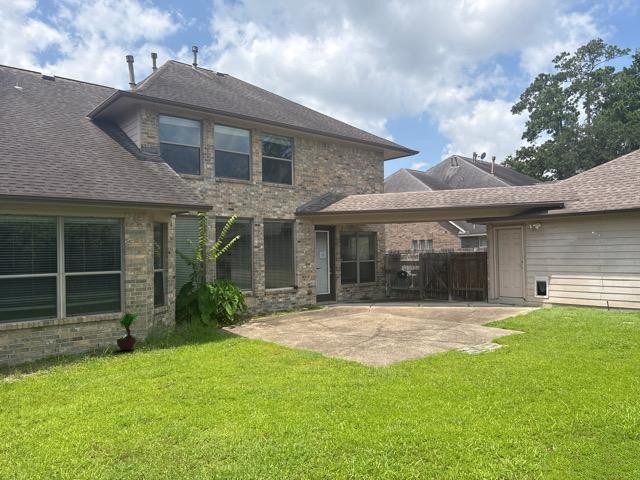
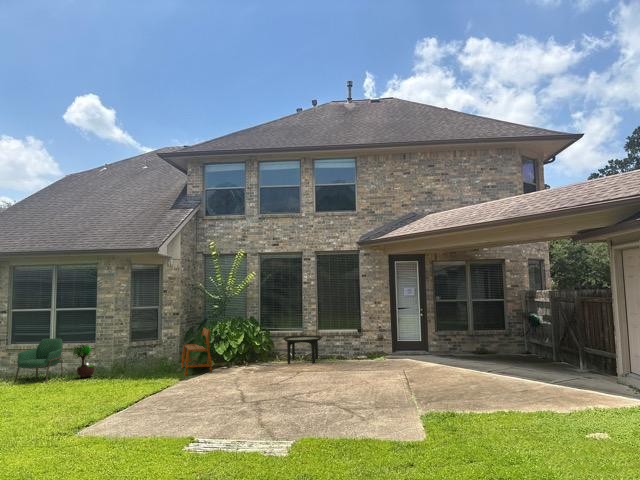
bench: none [187,290,237,334] -> present [181,327,212,375]
round table: none [252,294,288,319] -> present [283,335,322,364]
armchair: none [53,310,106,366] -> present [14,338,63,382]

